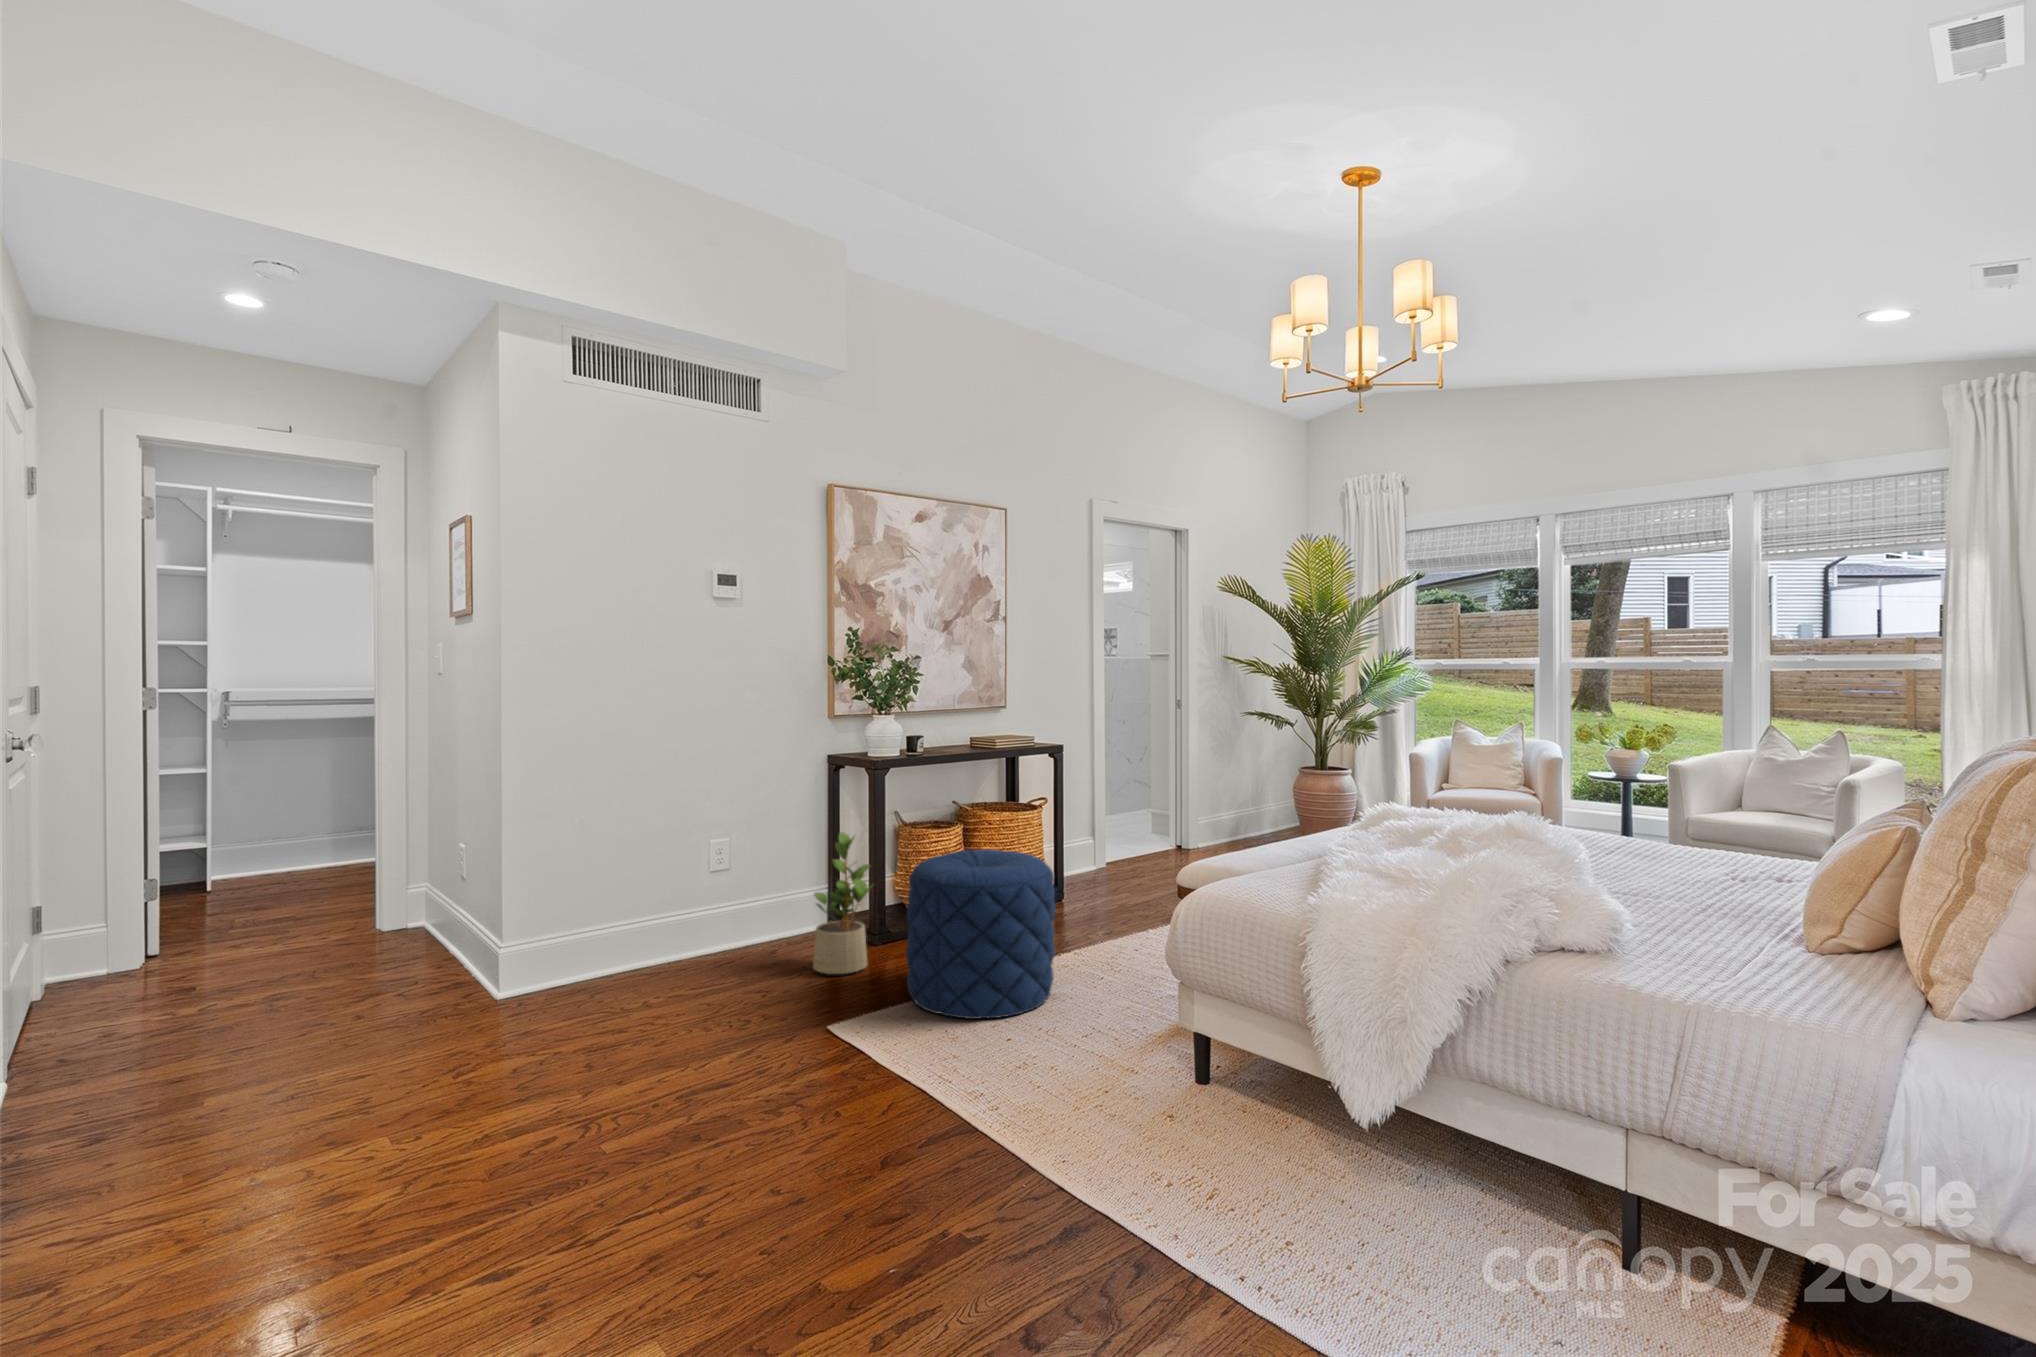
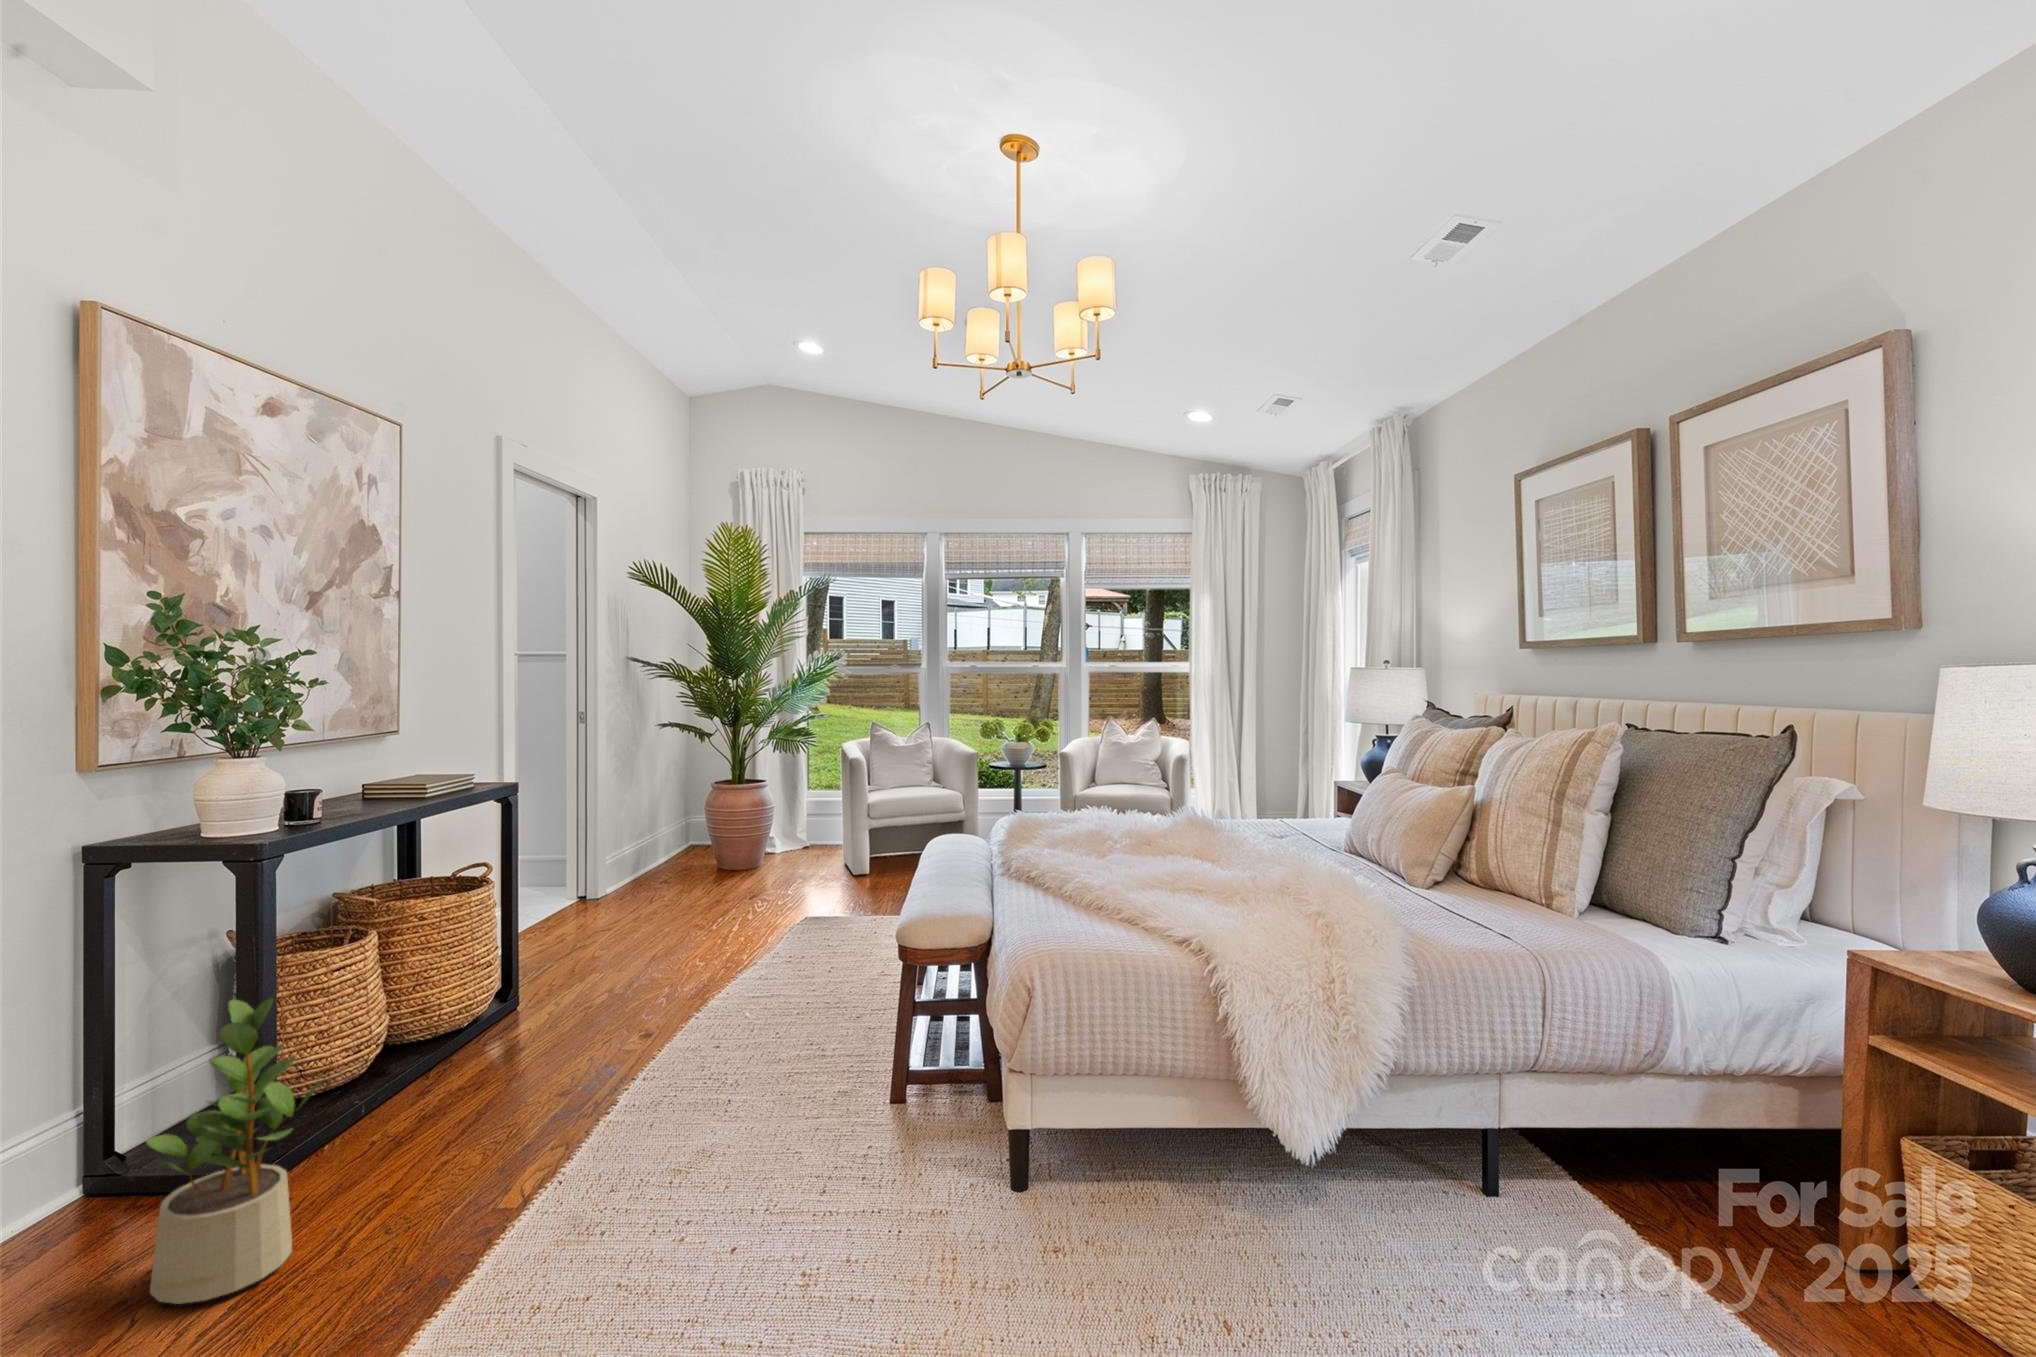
pouf: present [906,849,1055,1019] -> none [444,961,717,1283]

